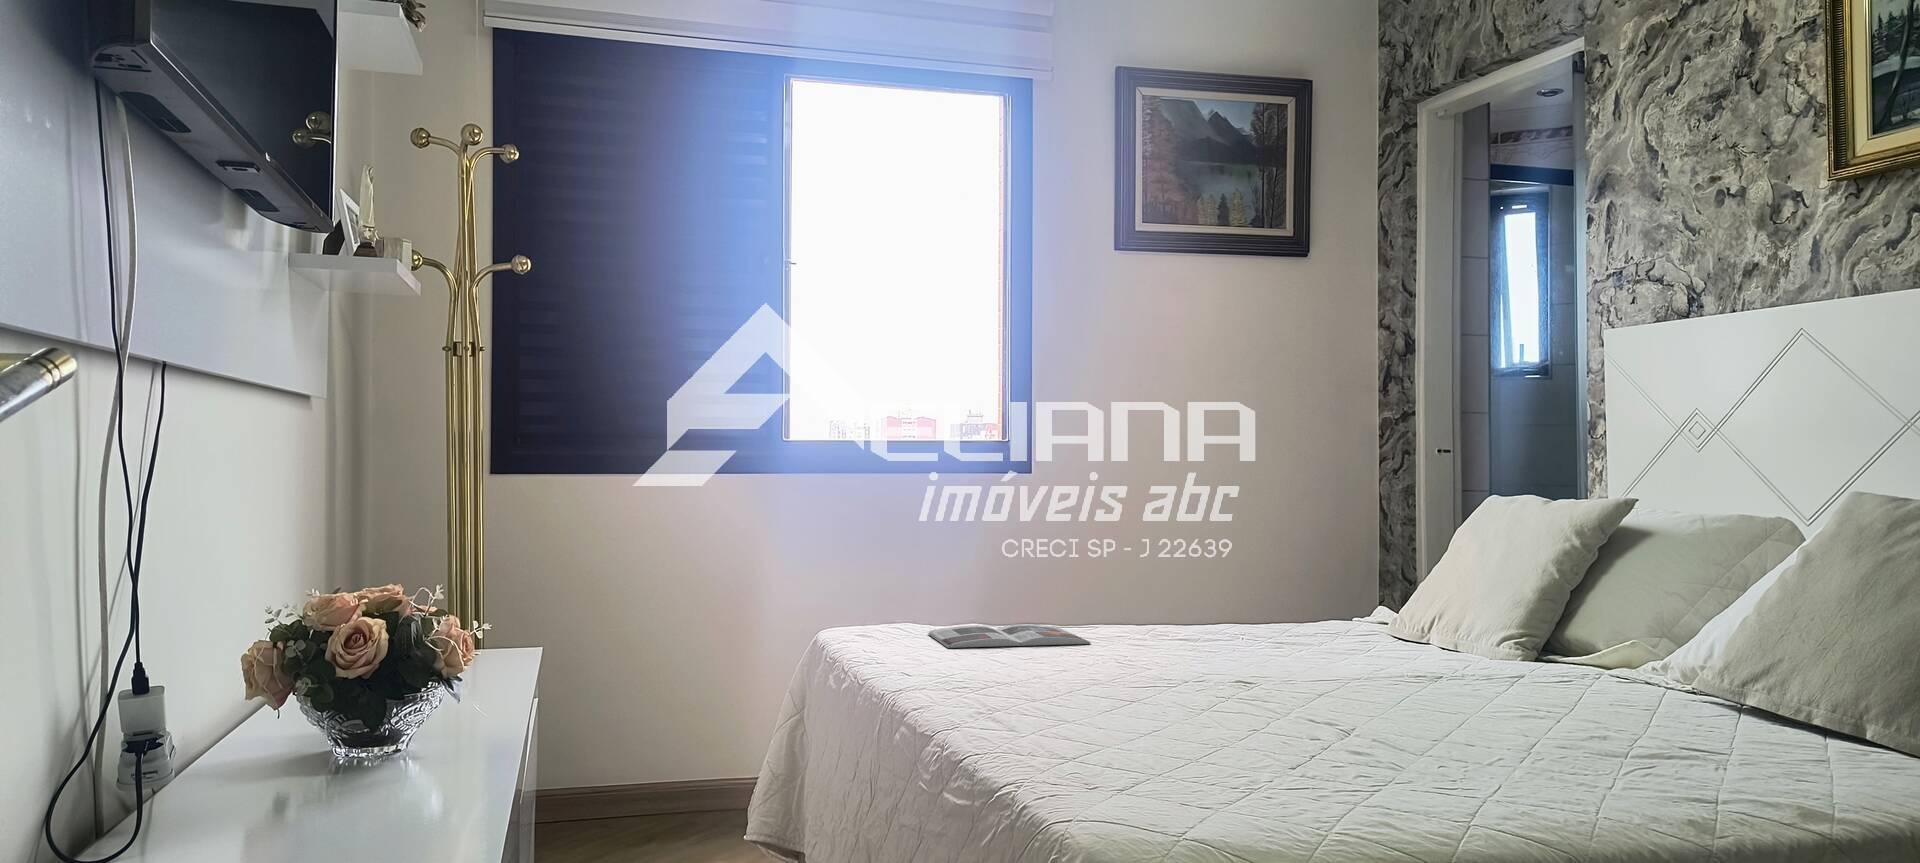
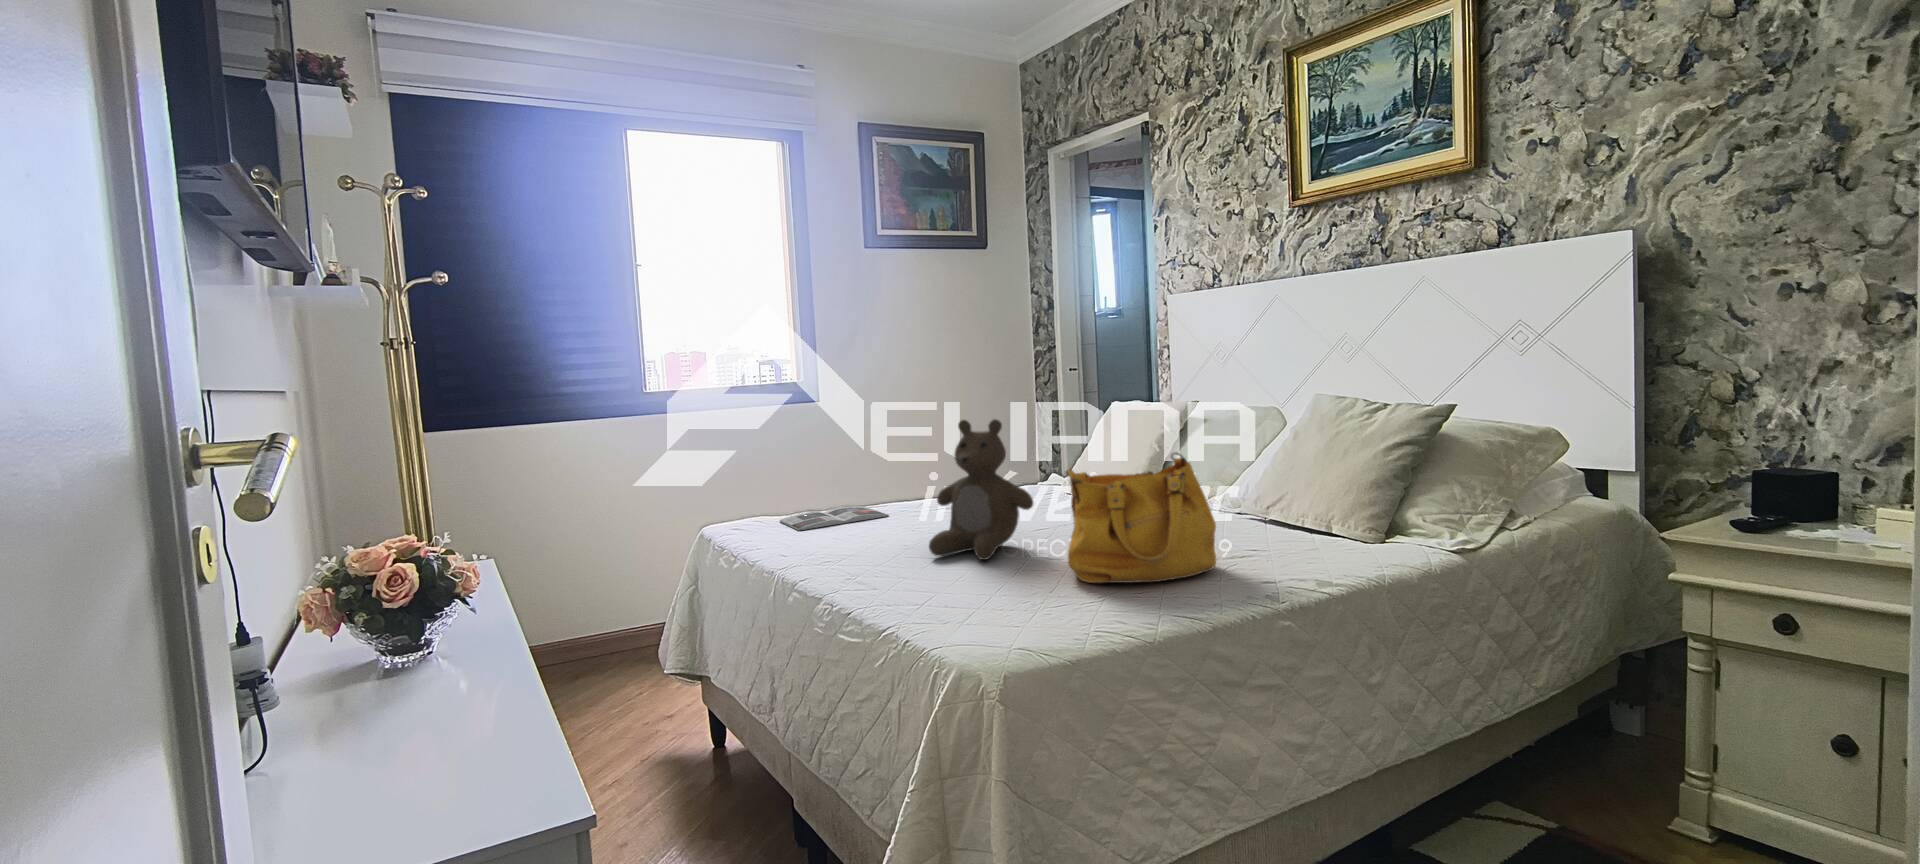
teddy bear: none [1120,491,1298,716] -> present [929,419,1033,560]
handbag: none [1328,564,1607,781] -> present [1065,452,1216,583]

